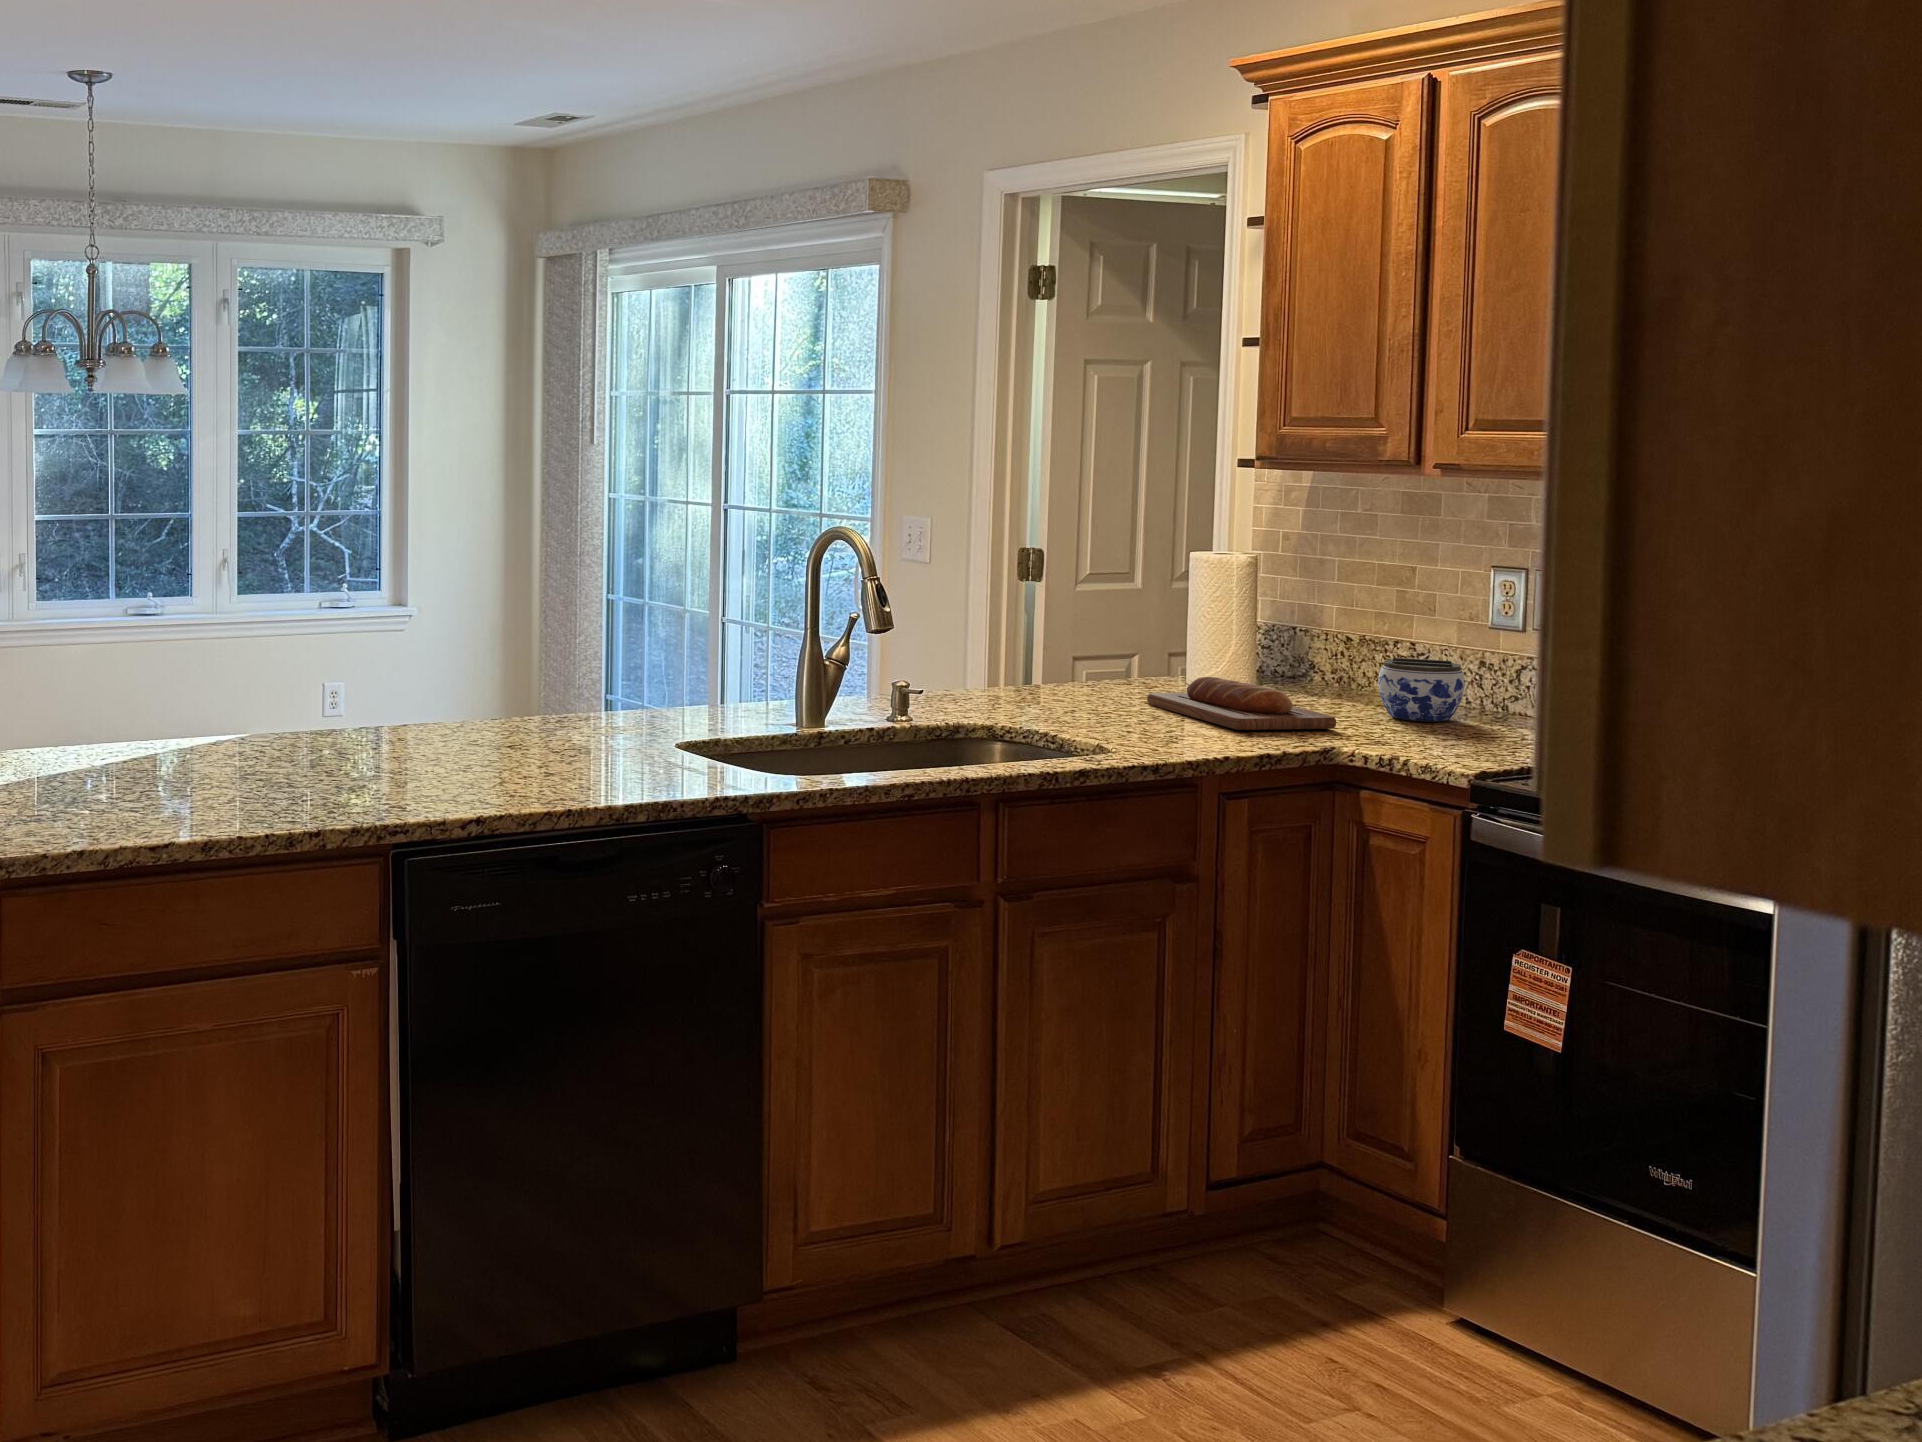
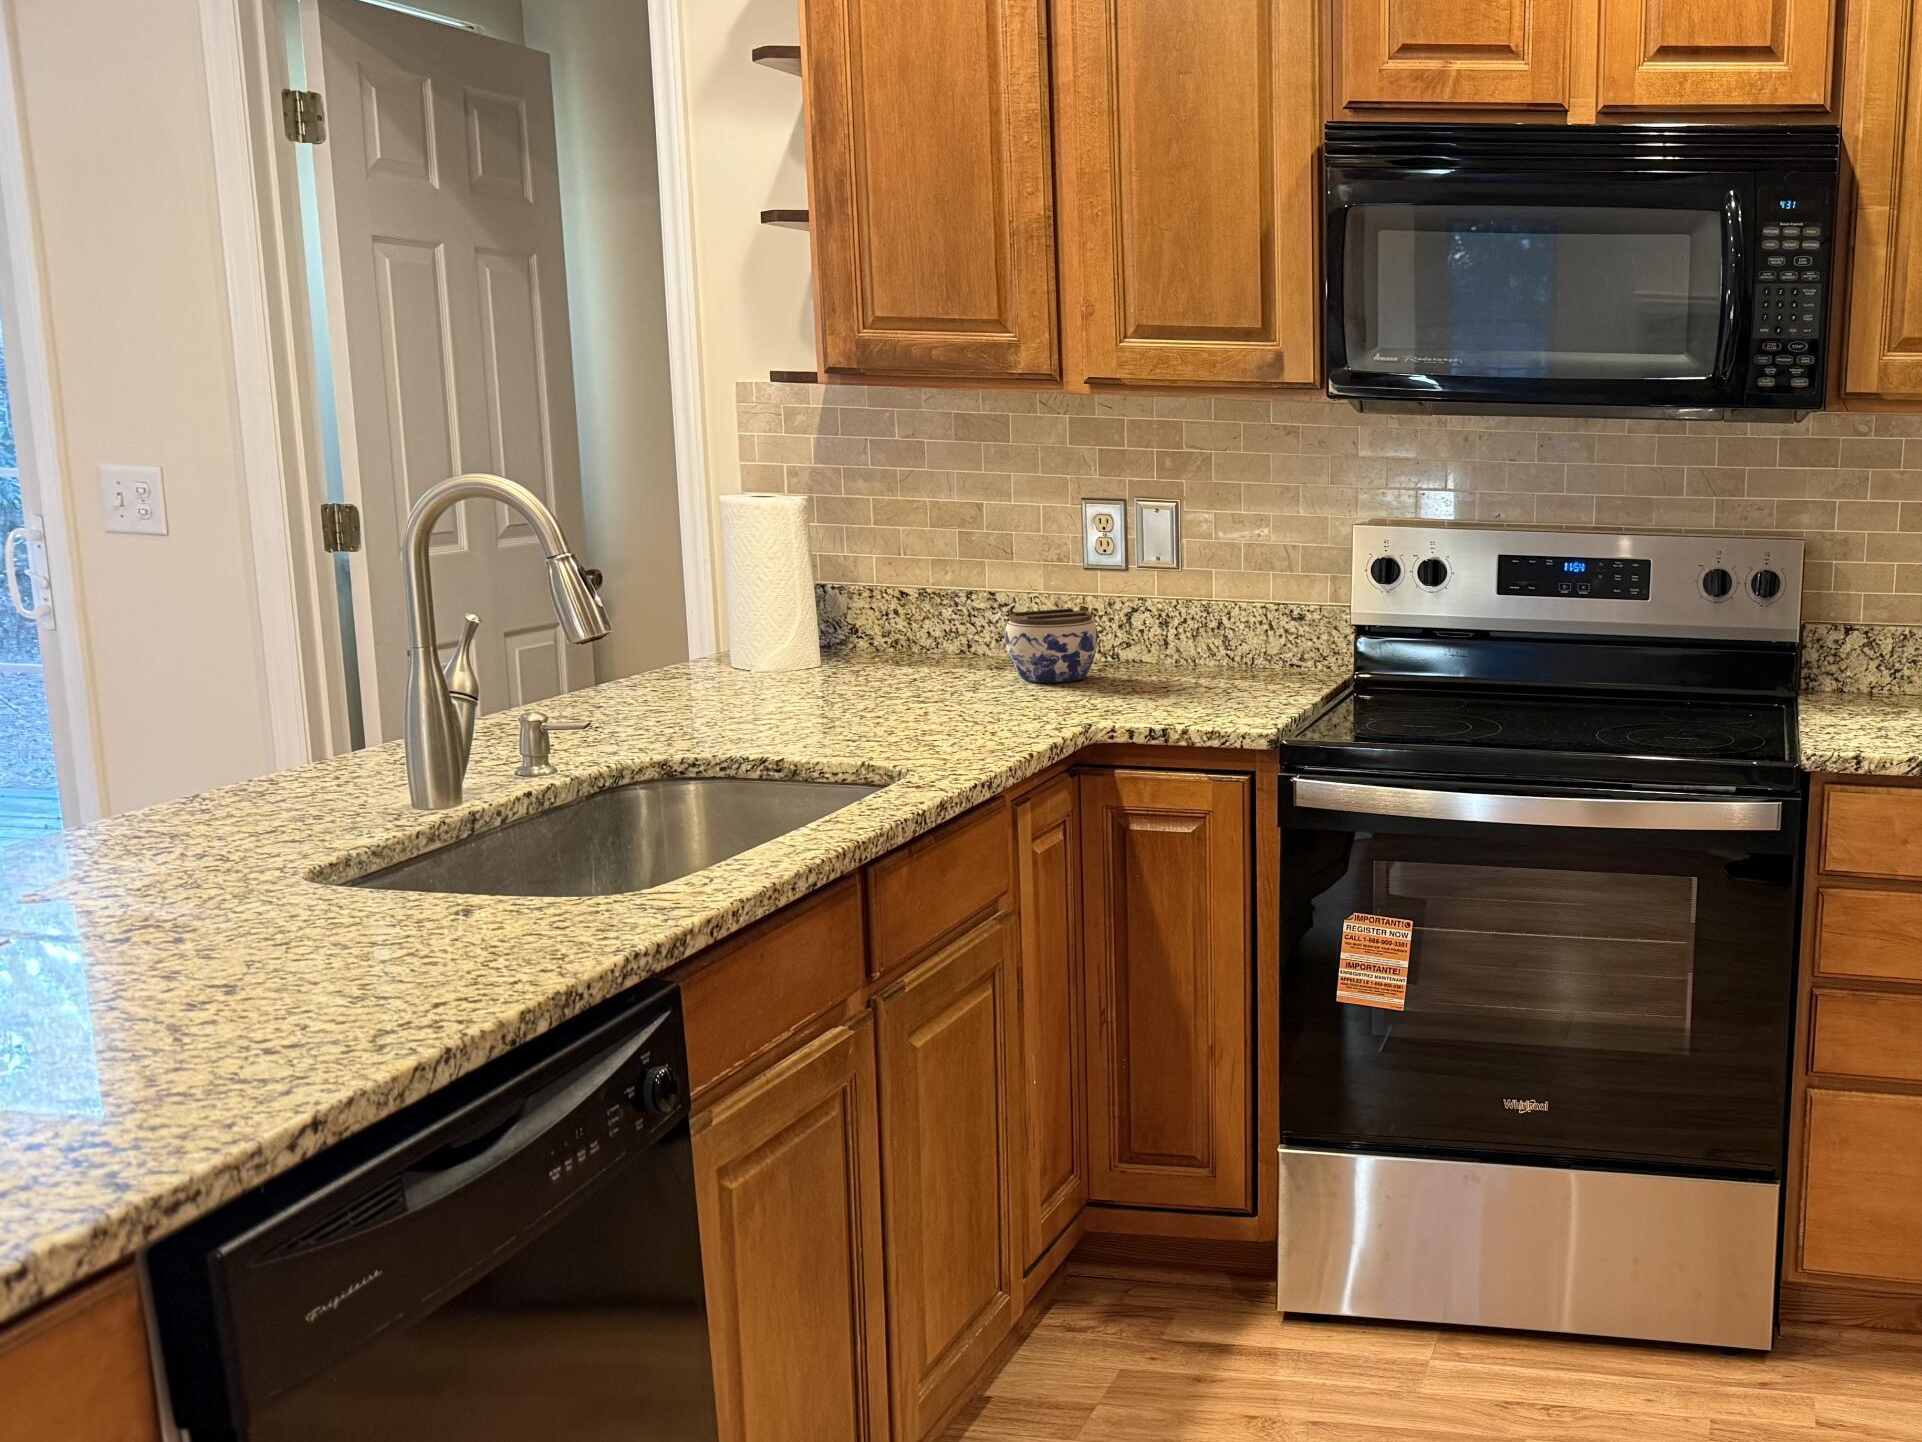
bread loaf: present [1147,677,1336,730] -> none [760,665,1030,727]

